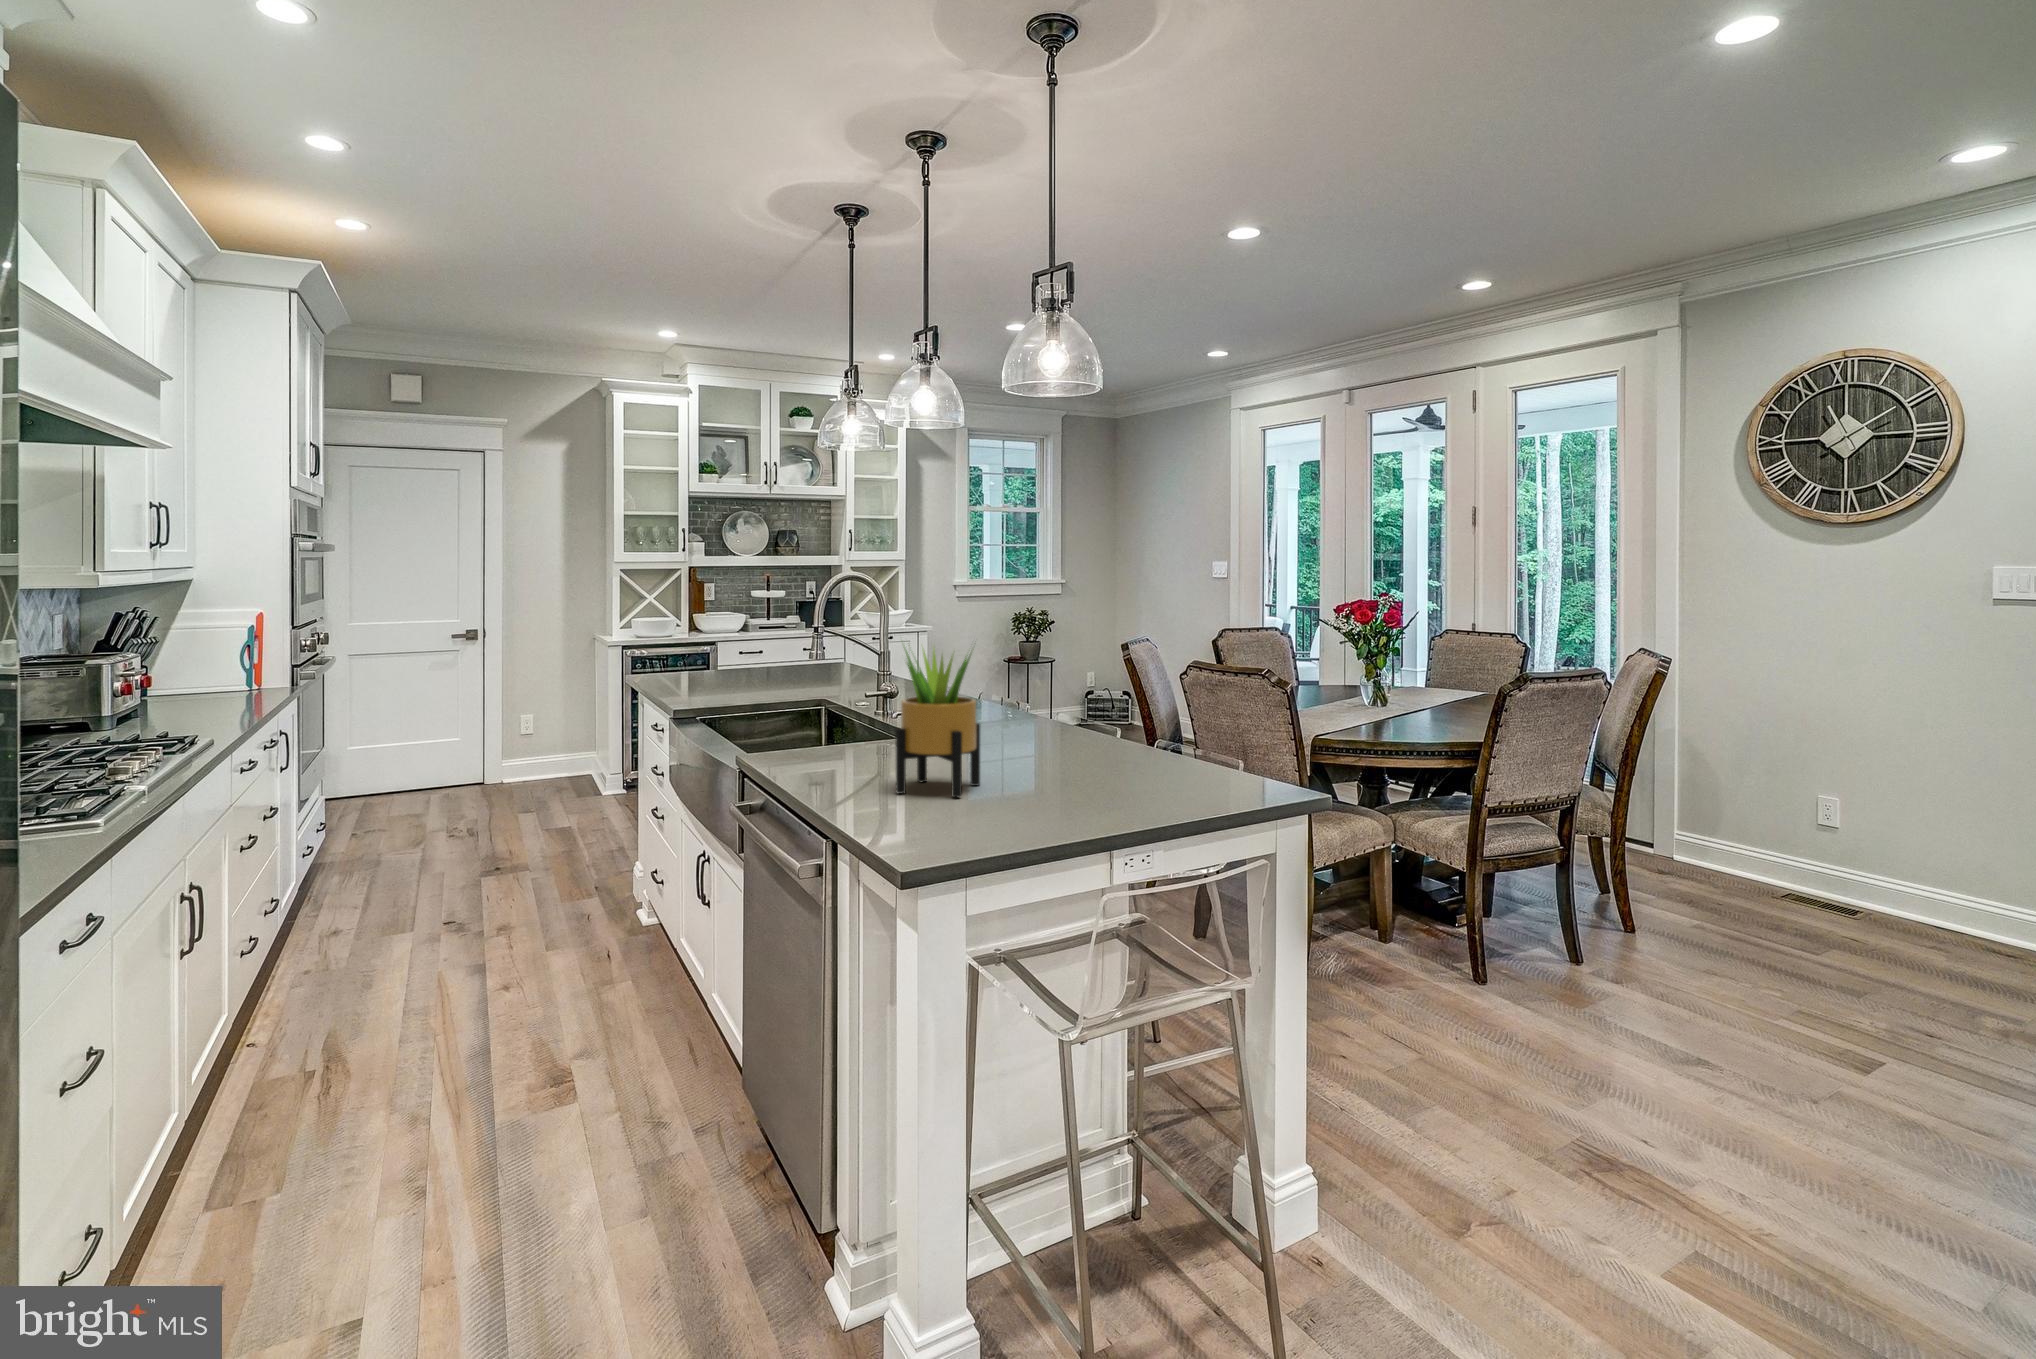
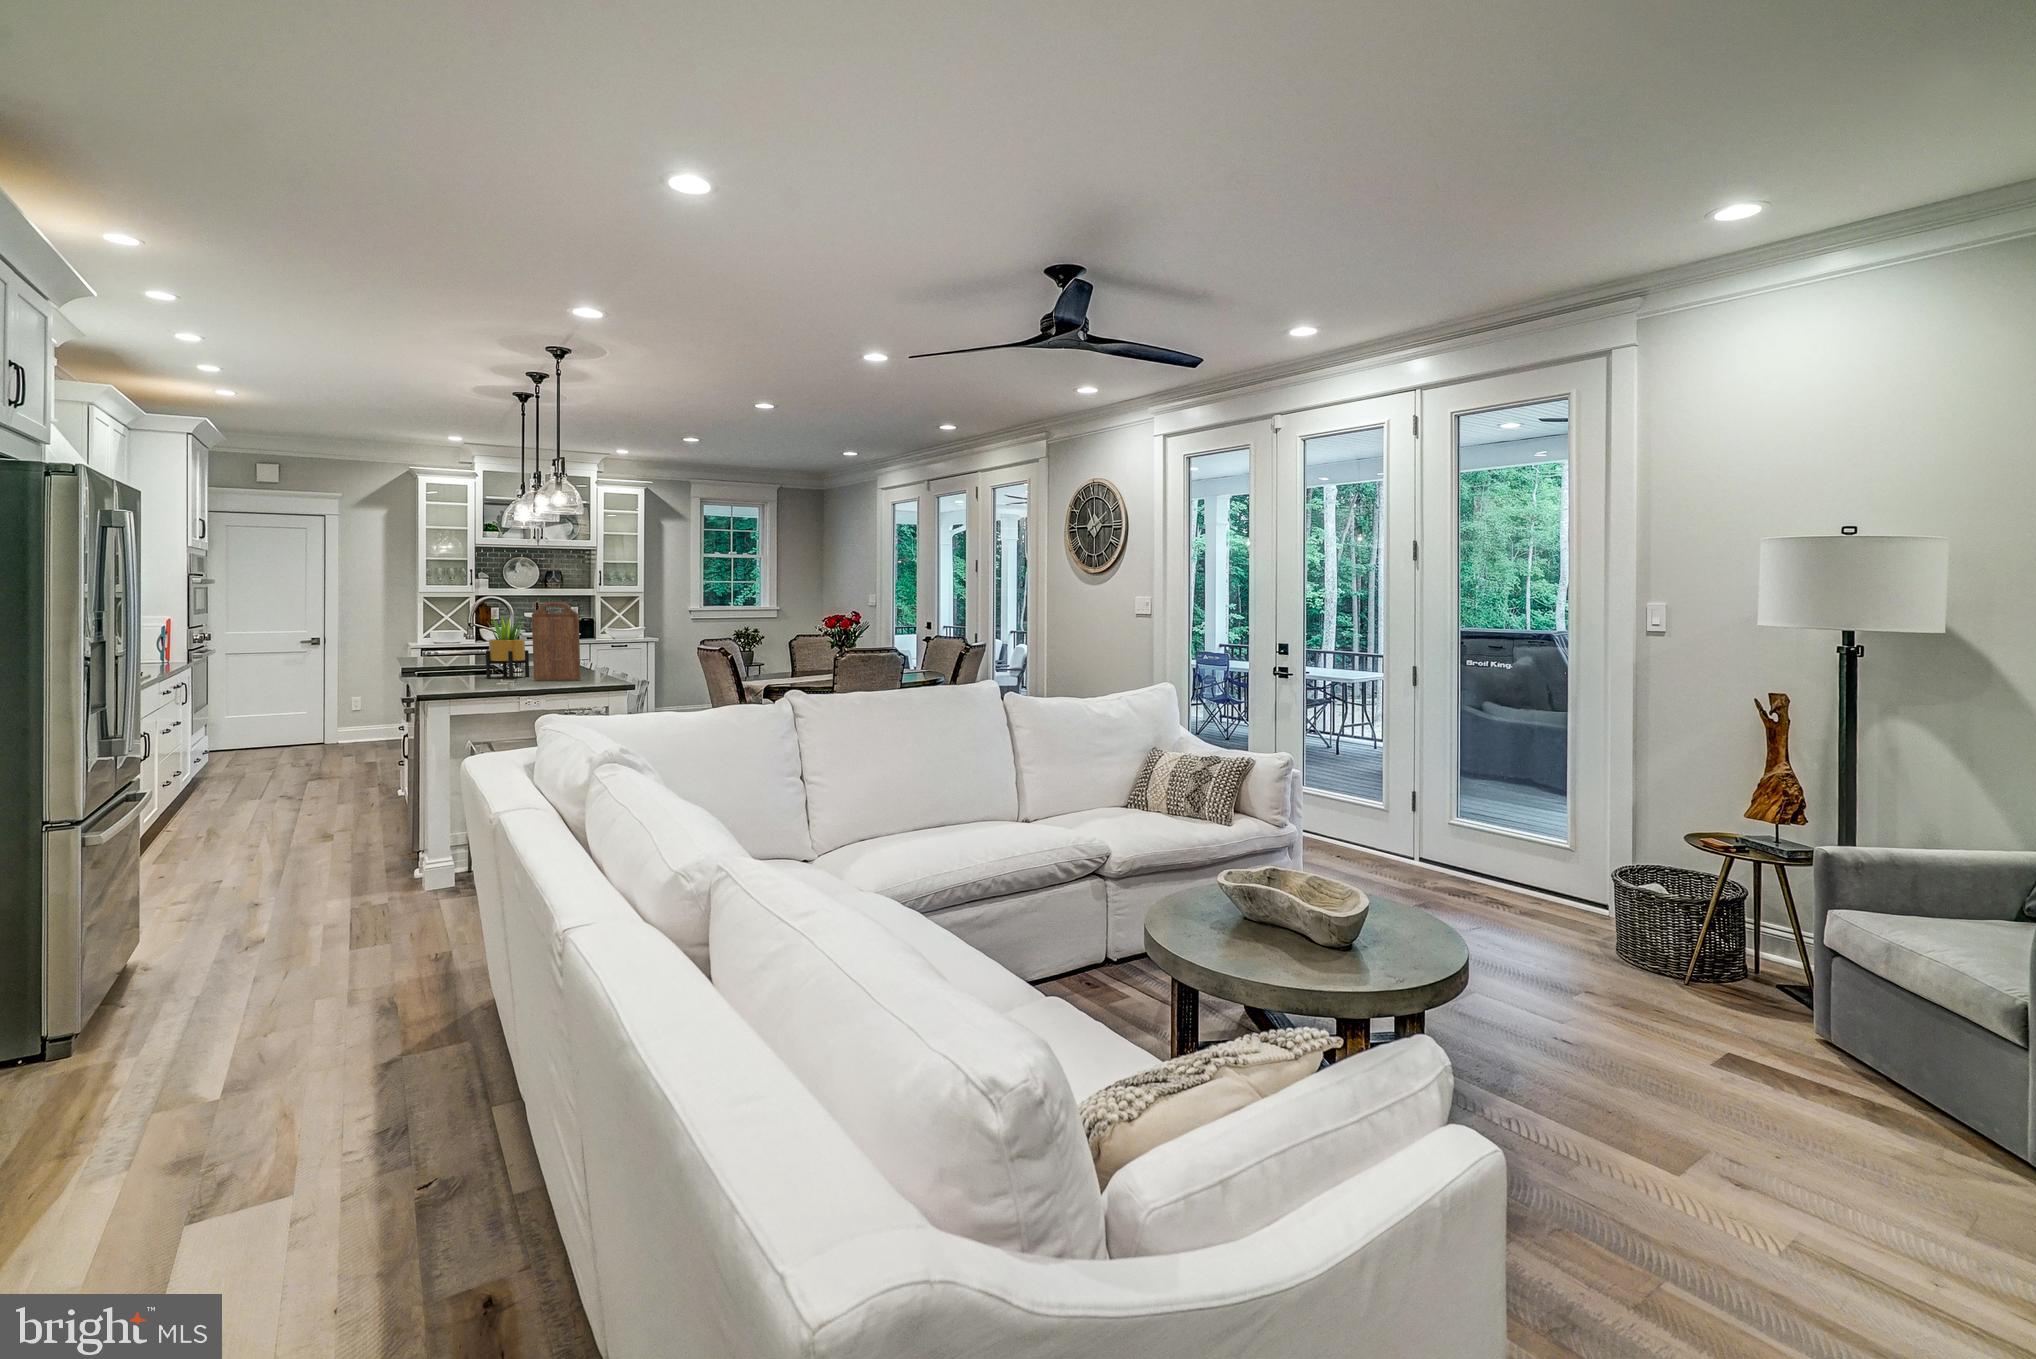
cutting board: none [1027,616,1143,813] -> present [532,603,581,680]

